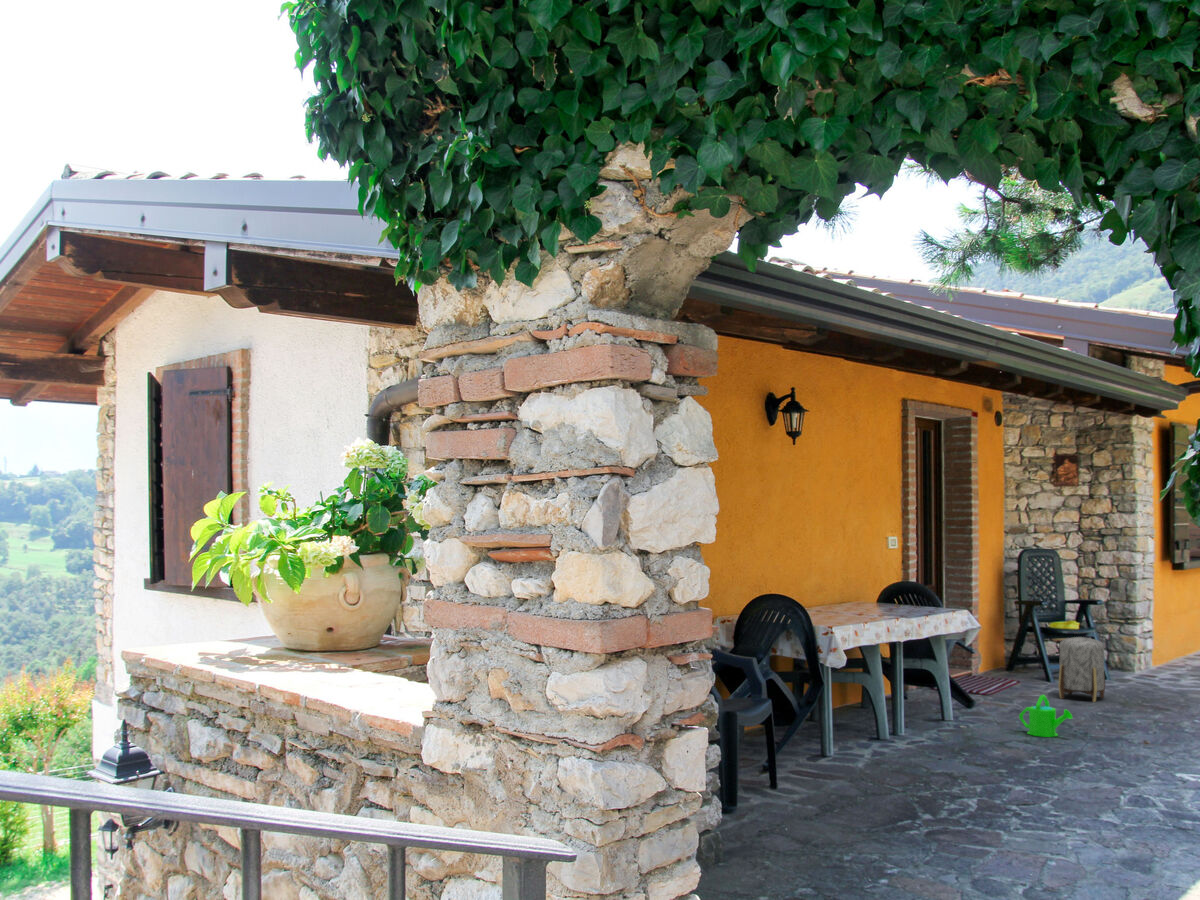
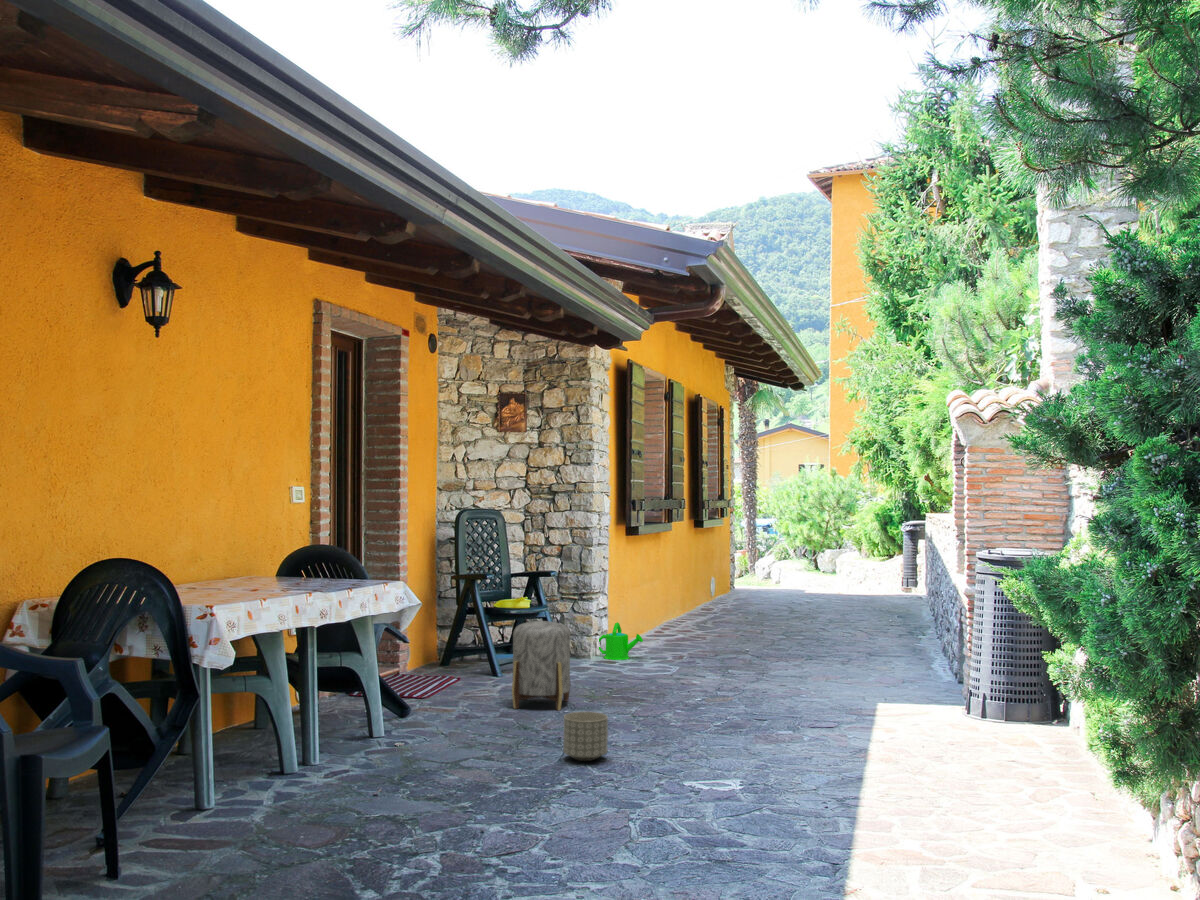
watering can: present [1019,695,1072,737] -> present [599,622,643,660]
planter: none [1087,696,1118,728] -> present [563,712,608,761]

